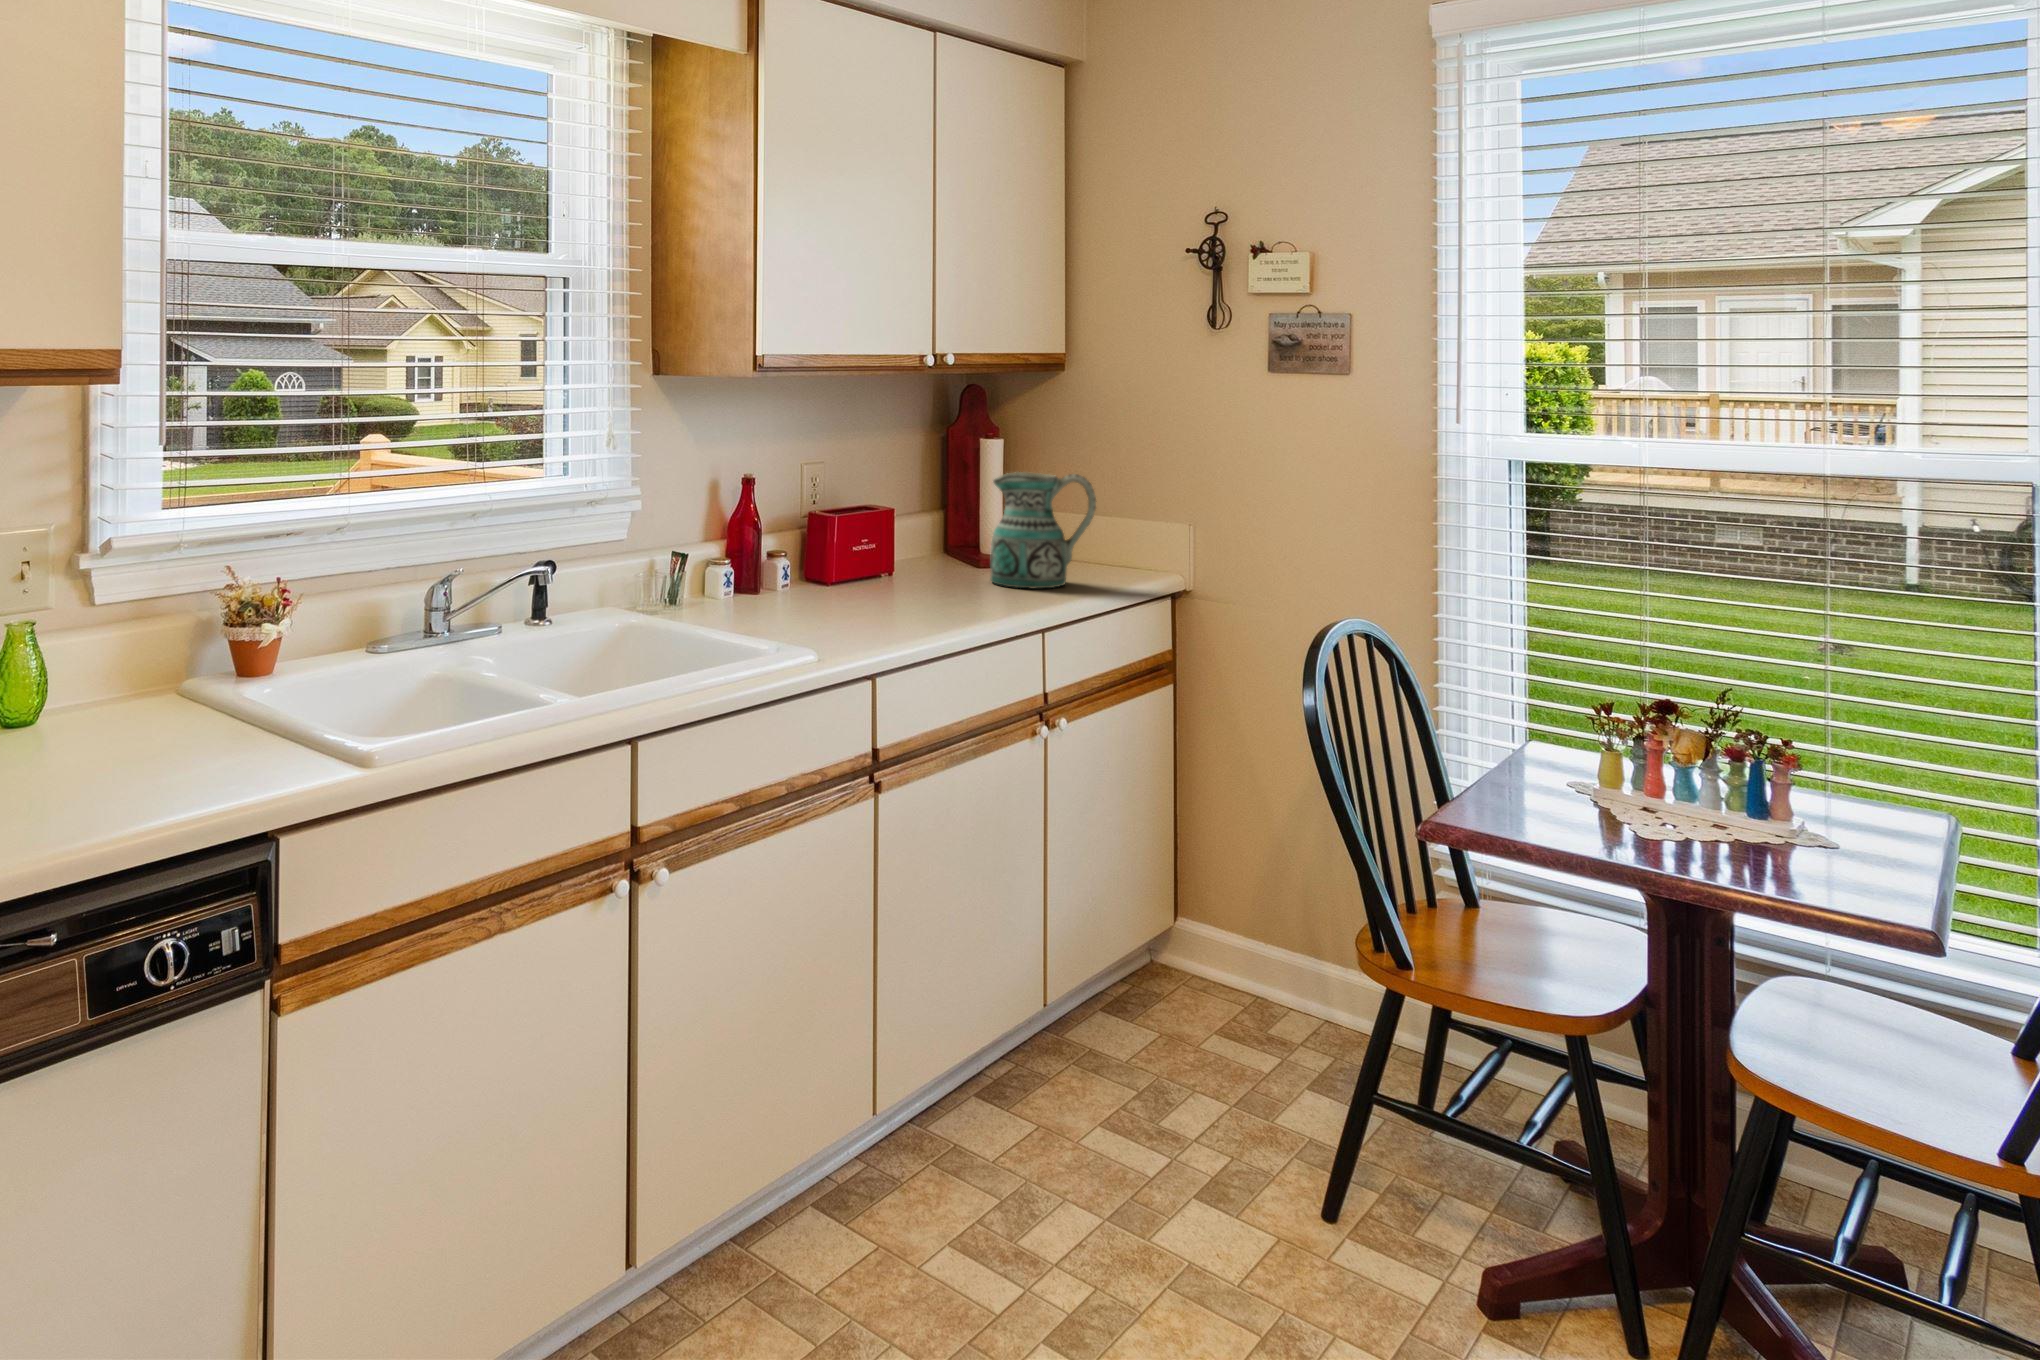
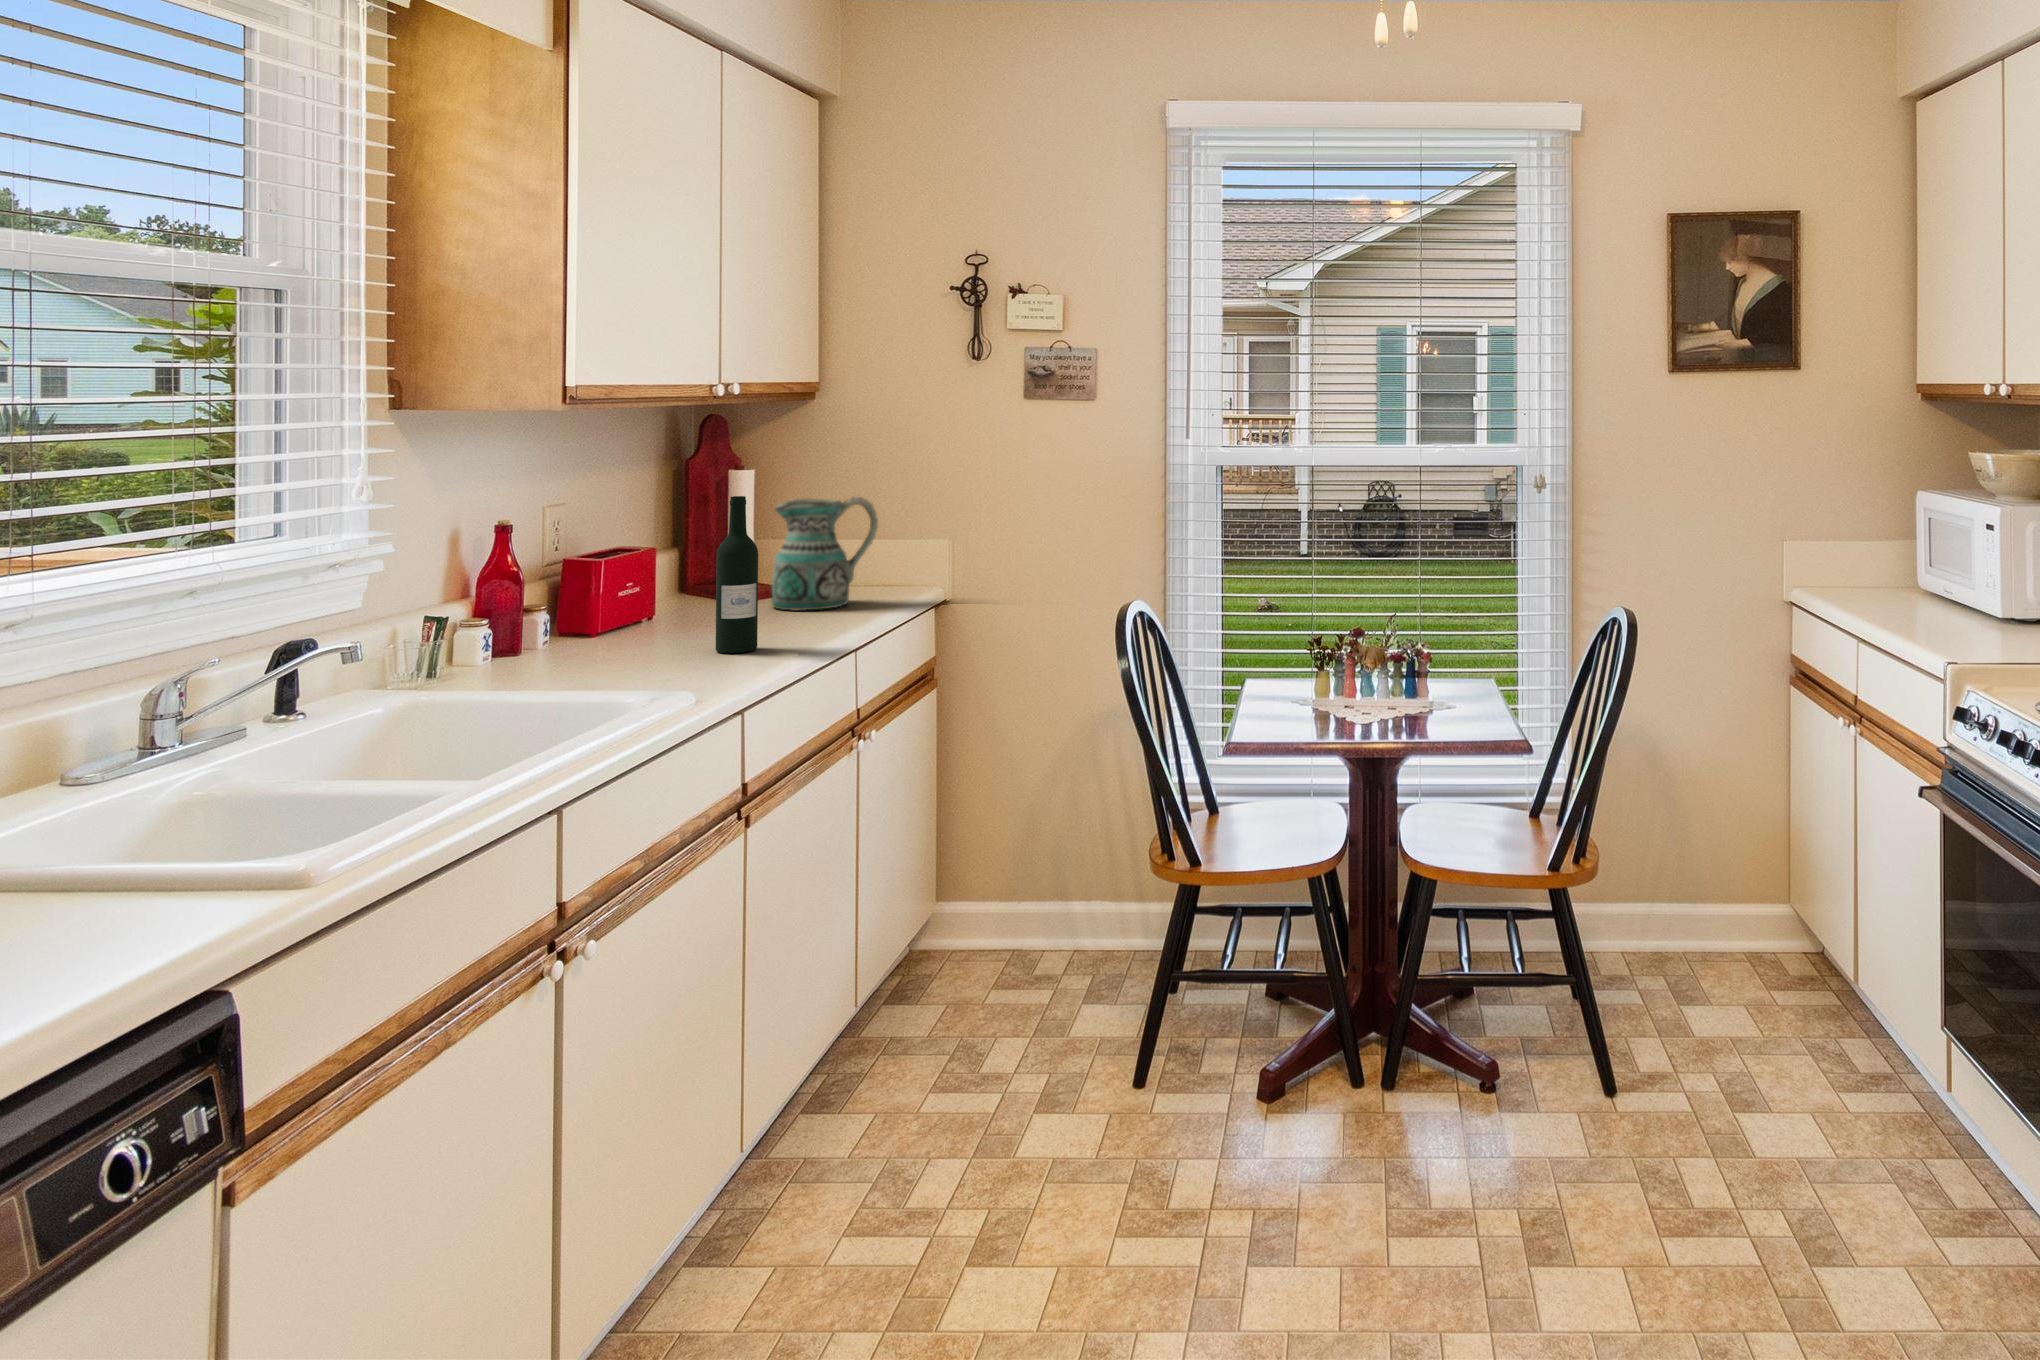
wine bottle: none [890,463,929,620] -> present [716,496,758,653]

